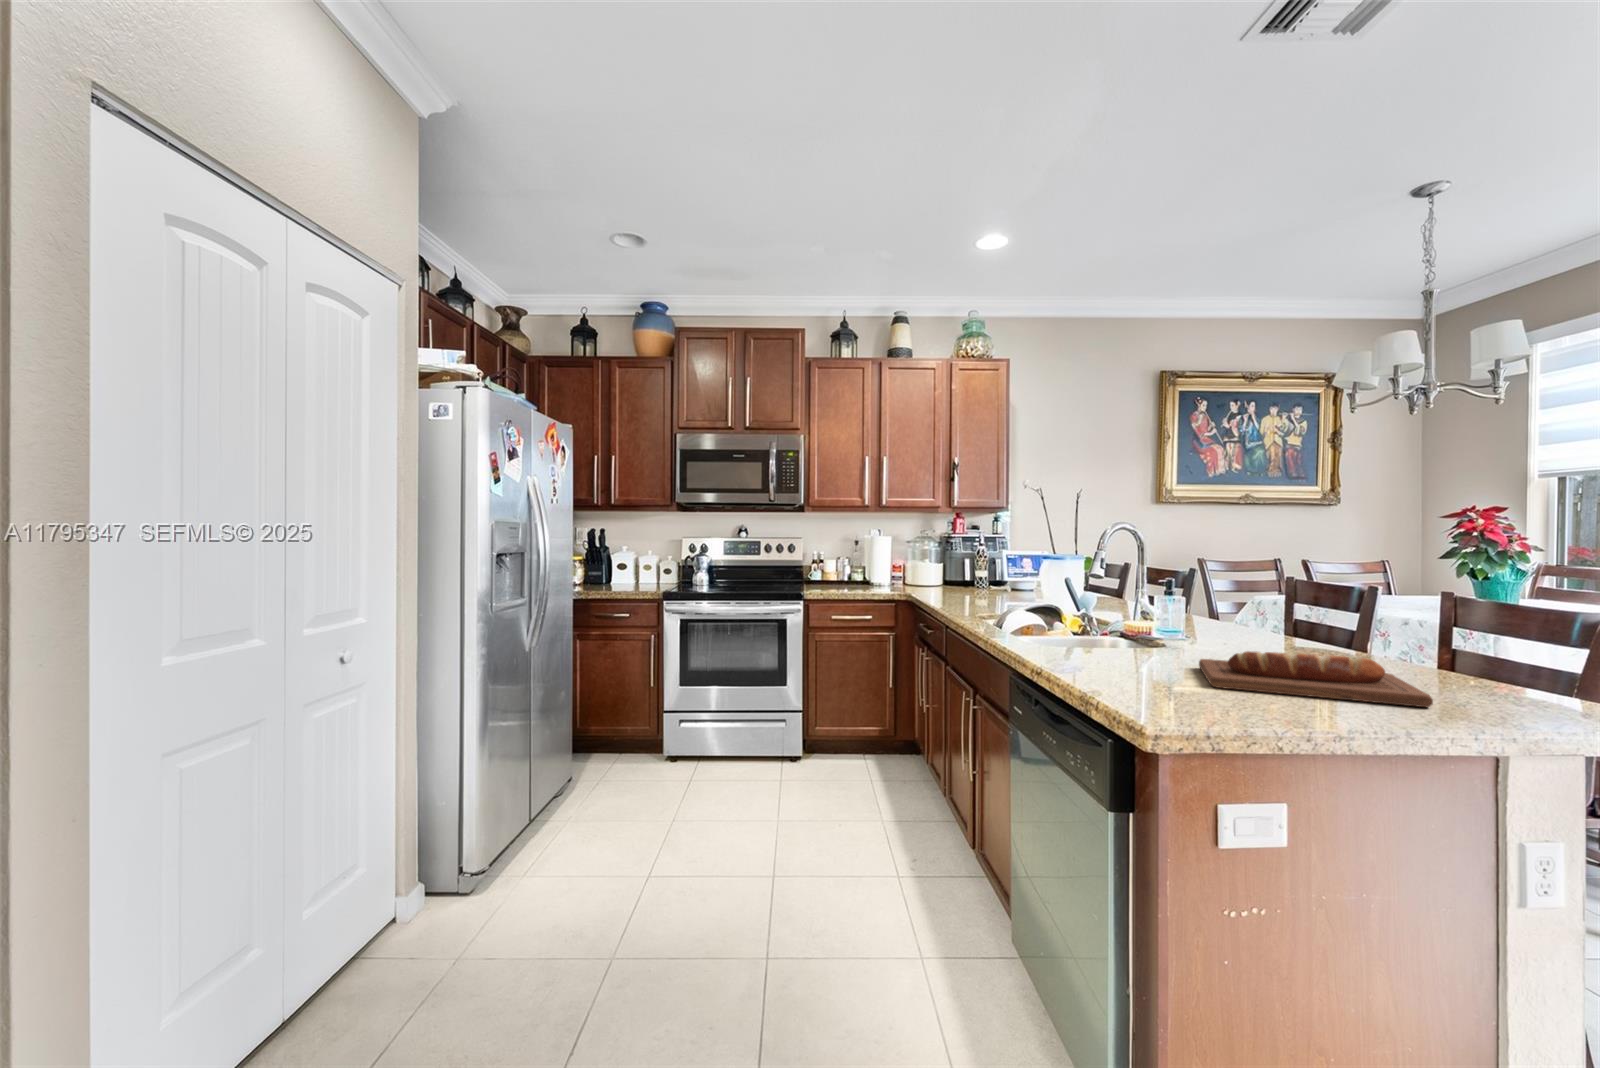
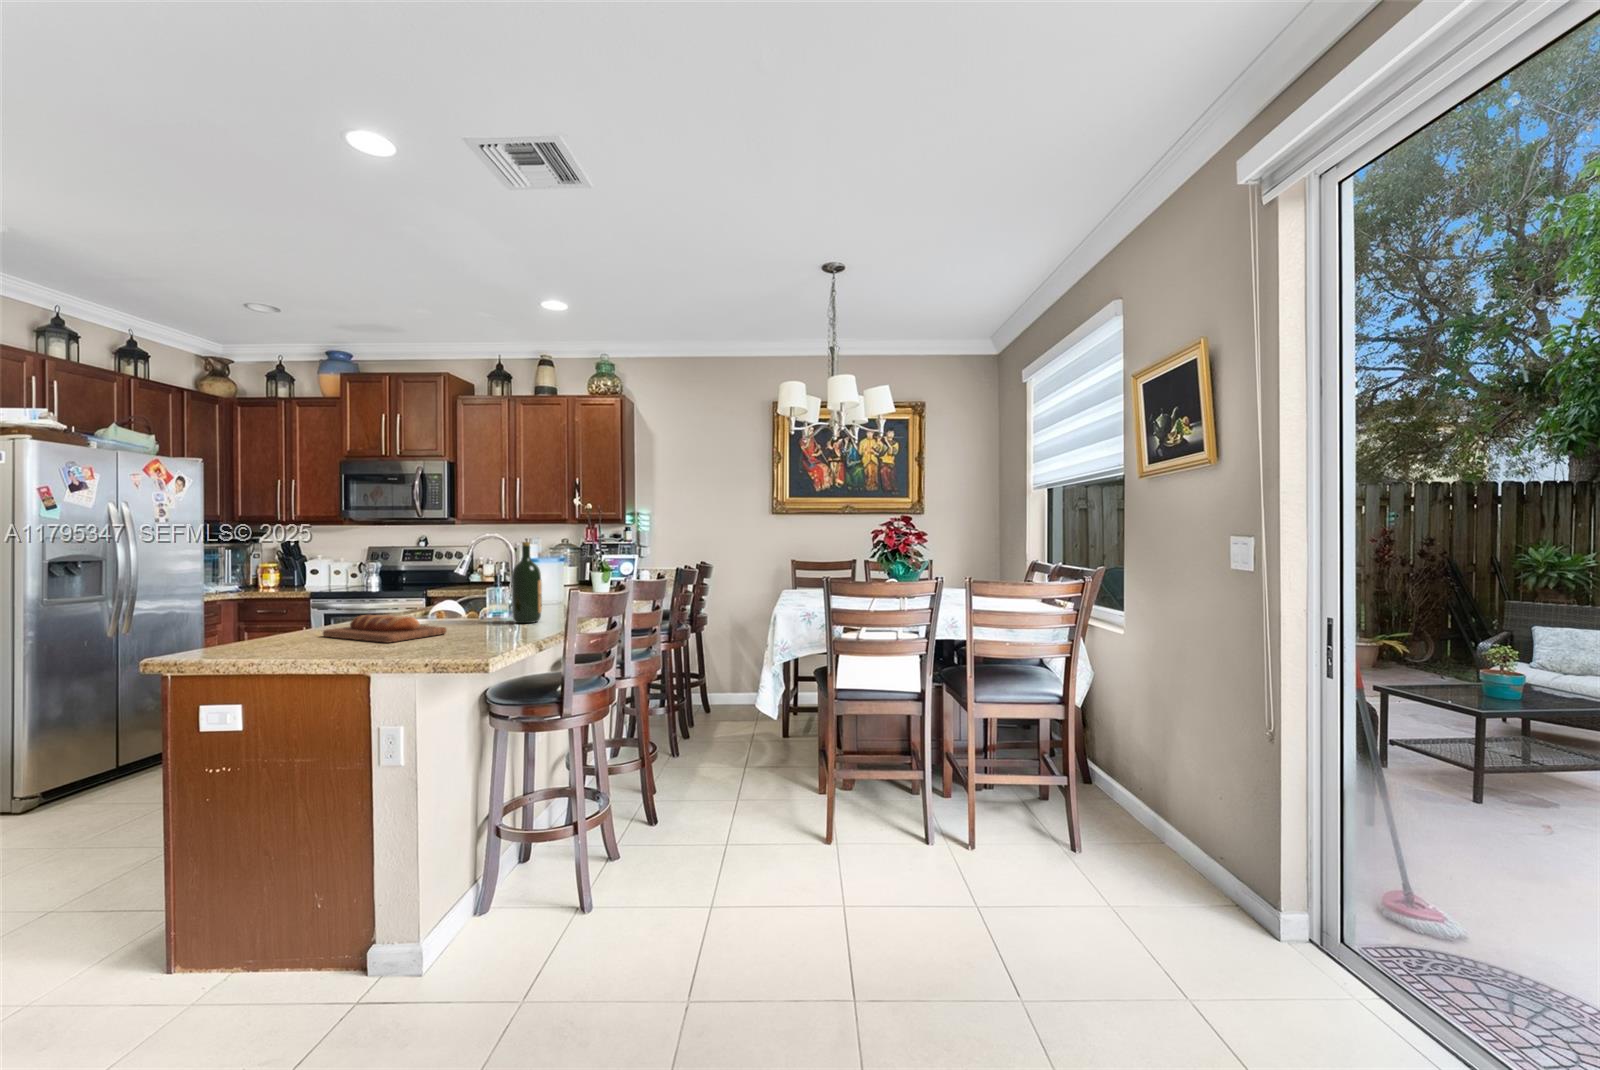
wine bottle: none [1325,538,1378,659] -> present [512,542,542,623]

